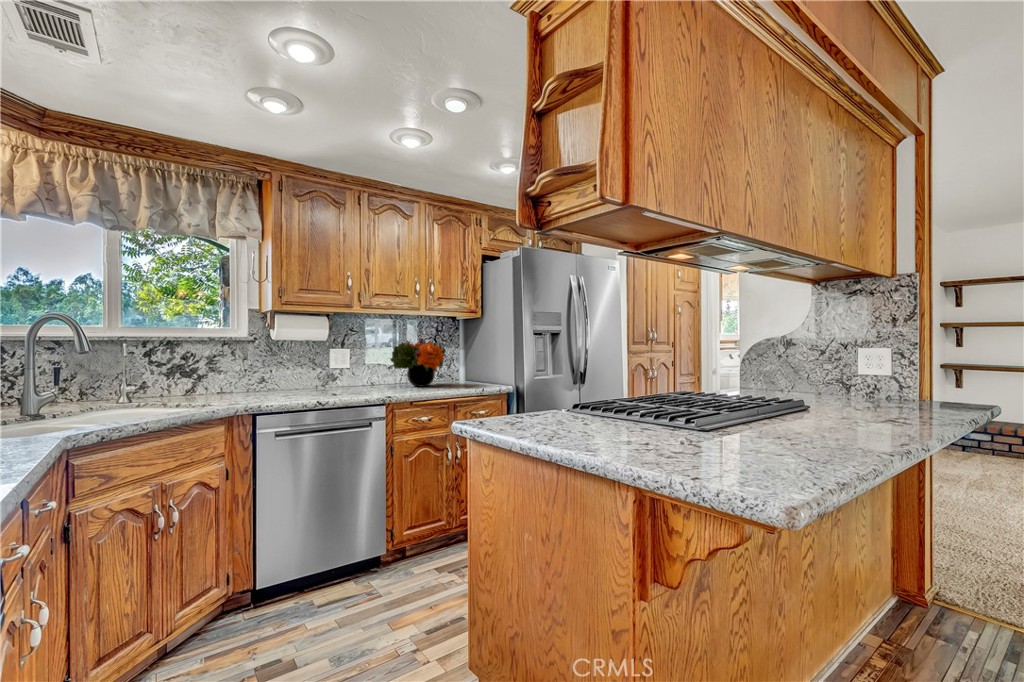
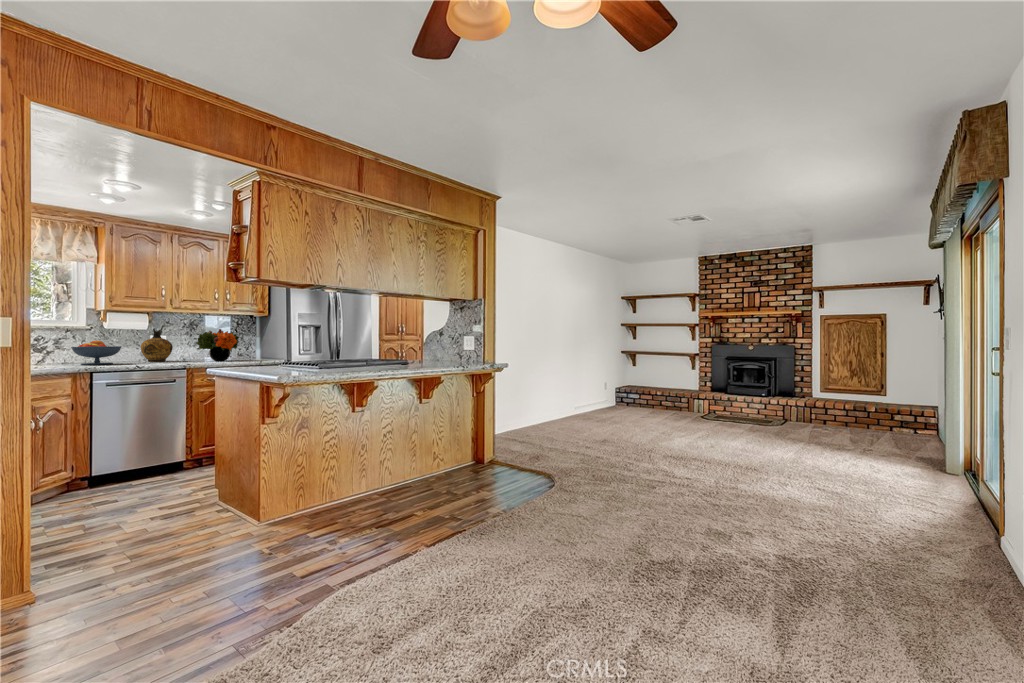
ceramic jug: none [318,340,358,388] -> present [141,330,173,362]
fruit bowl: none [228,358,295,398] -> present [71,340,121,365]

